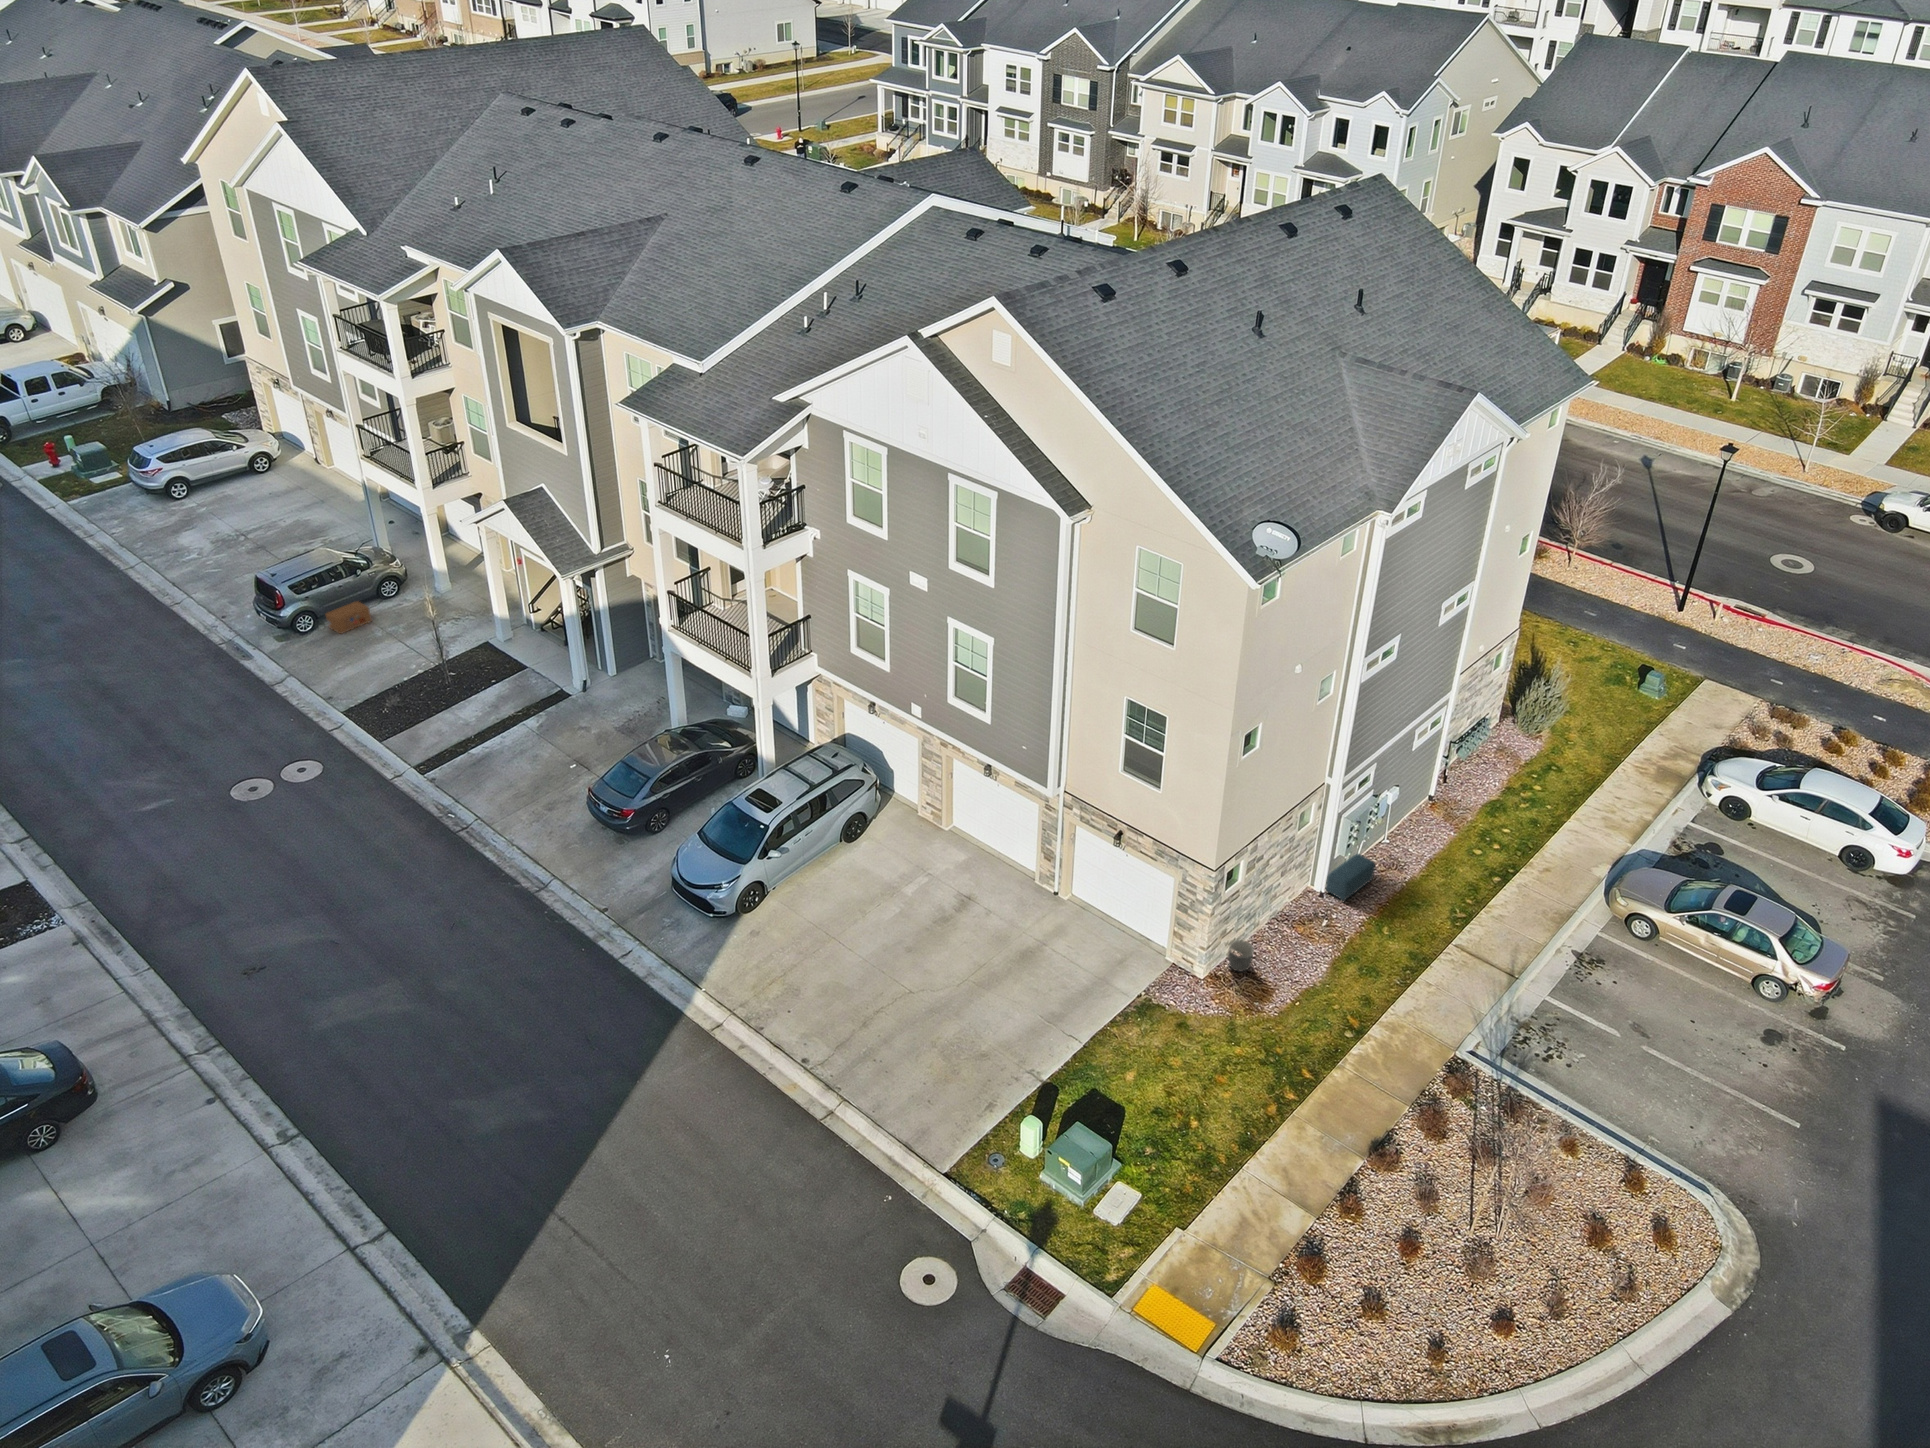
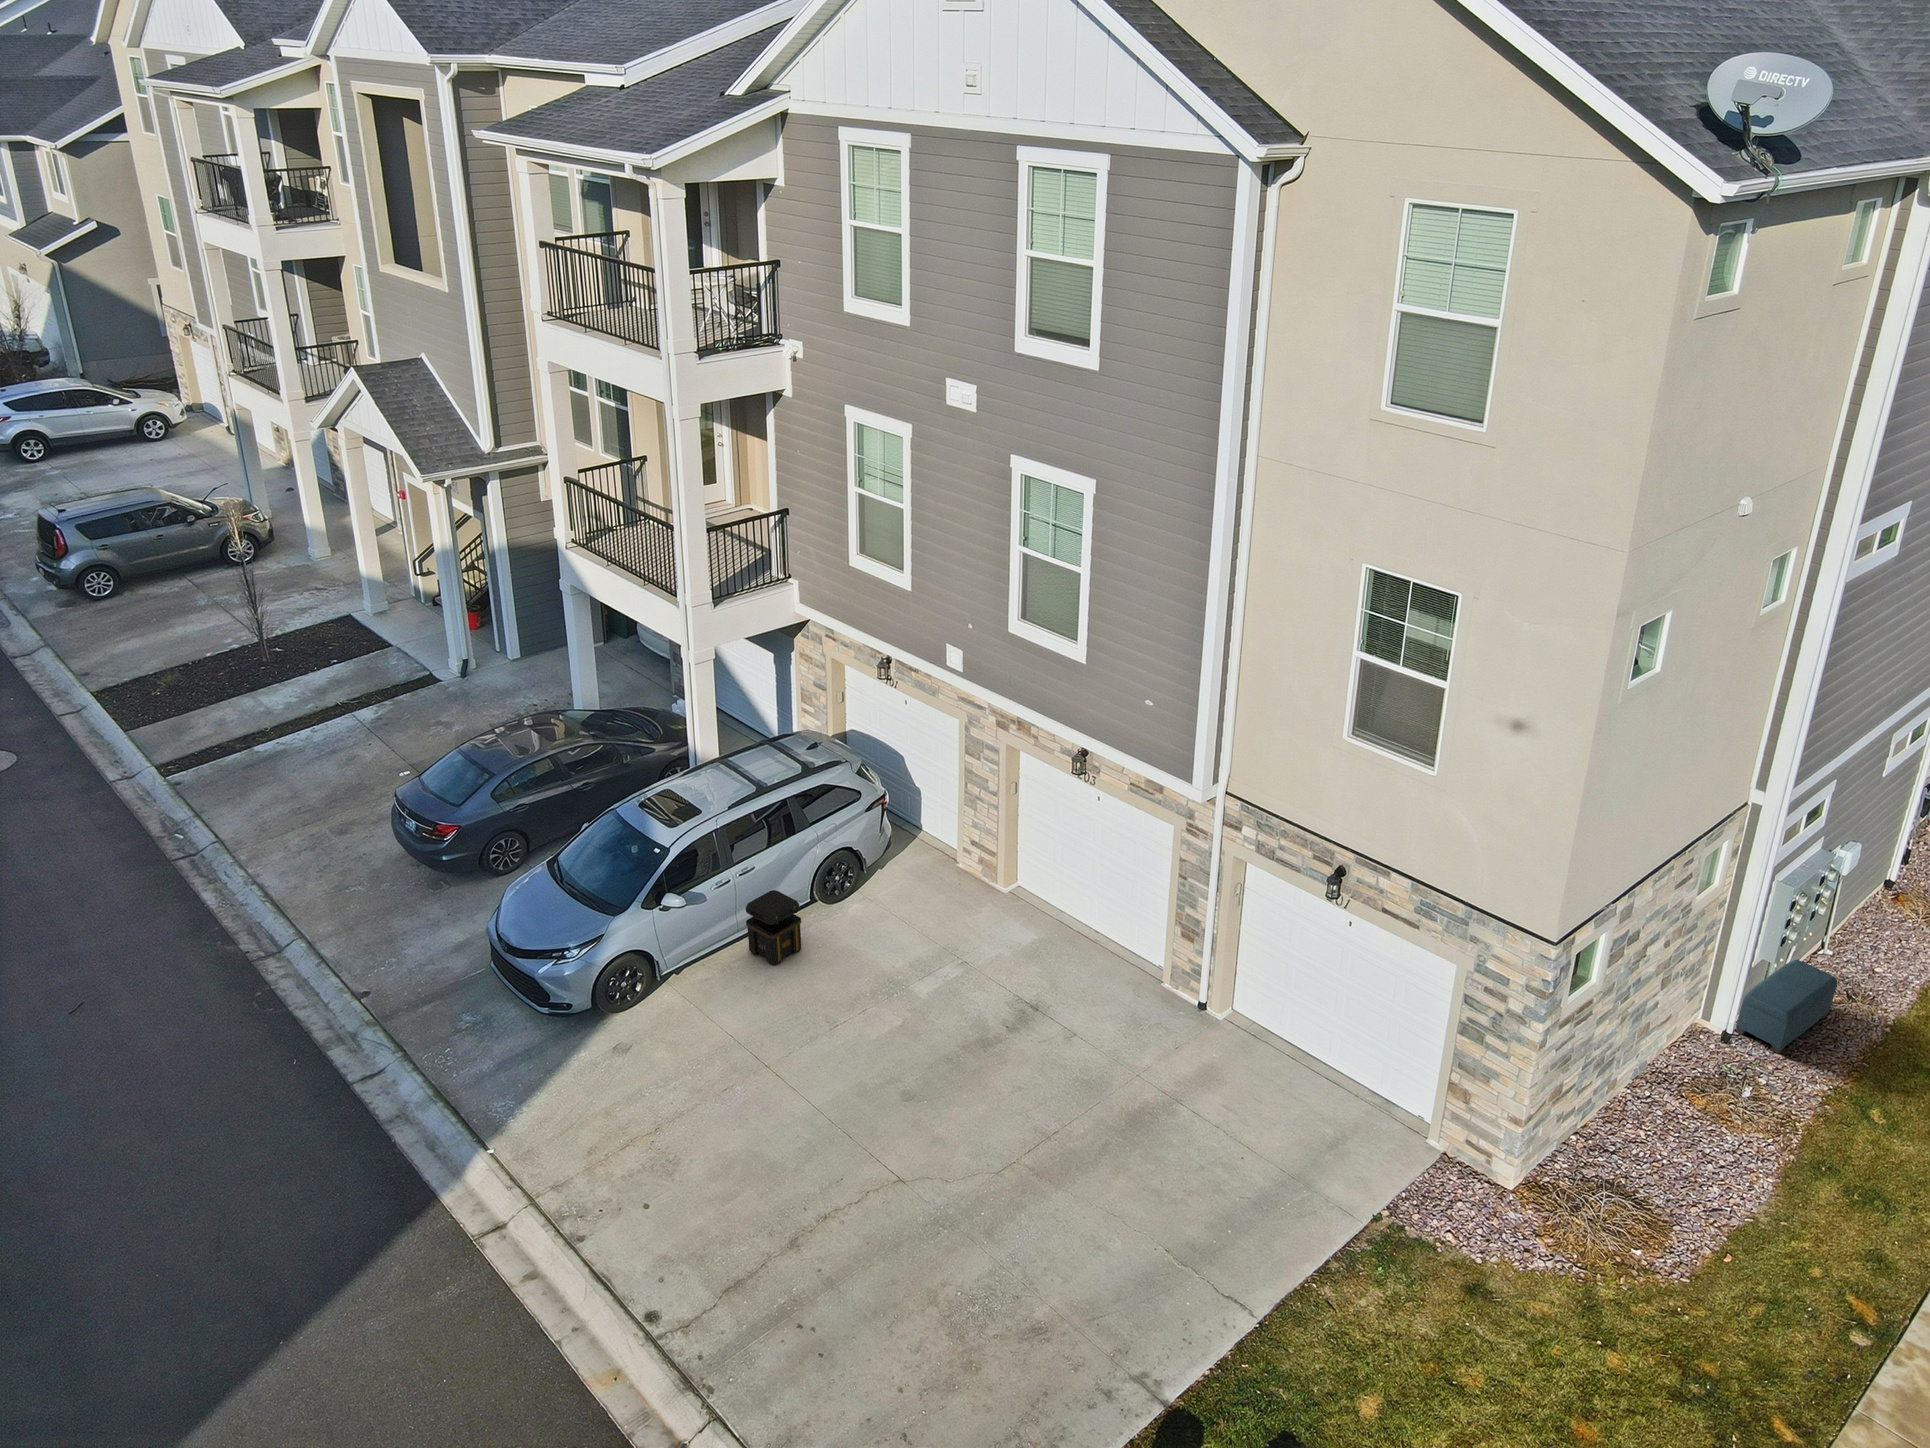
cardboard box: present [326,602,372,634] -> none [132,559,203,602]
toolbox: none [809,841,839,881] -> present [746,890,801,965]
planter: present [1228,940,1254,971] -> none [1561,1111,1621,1179]

